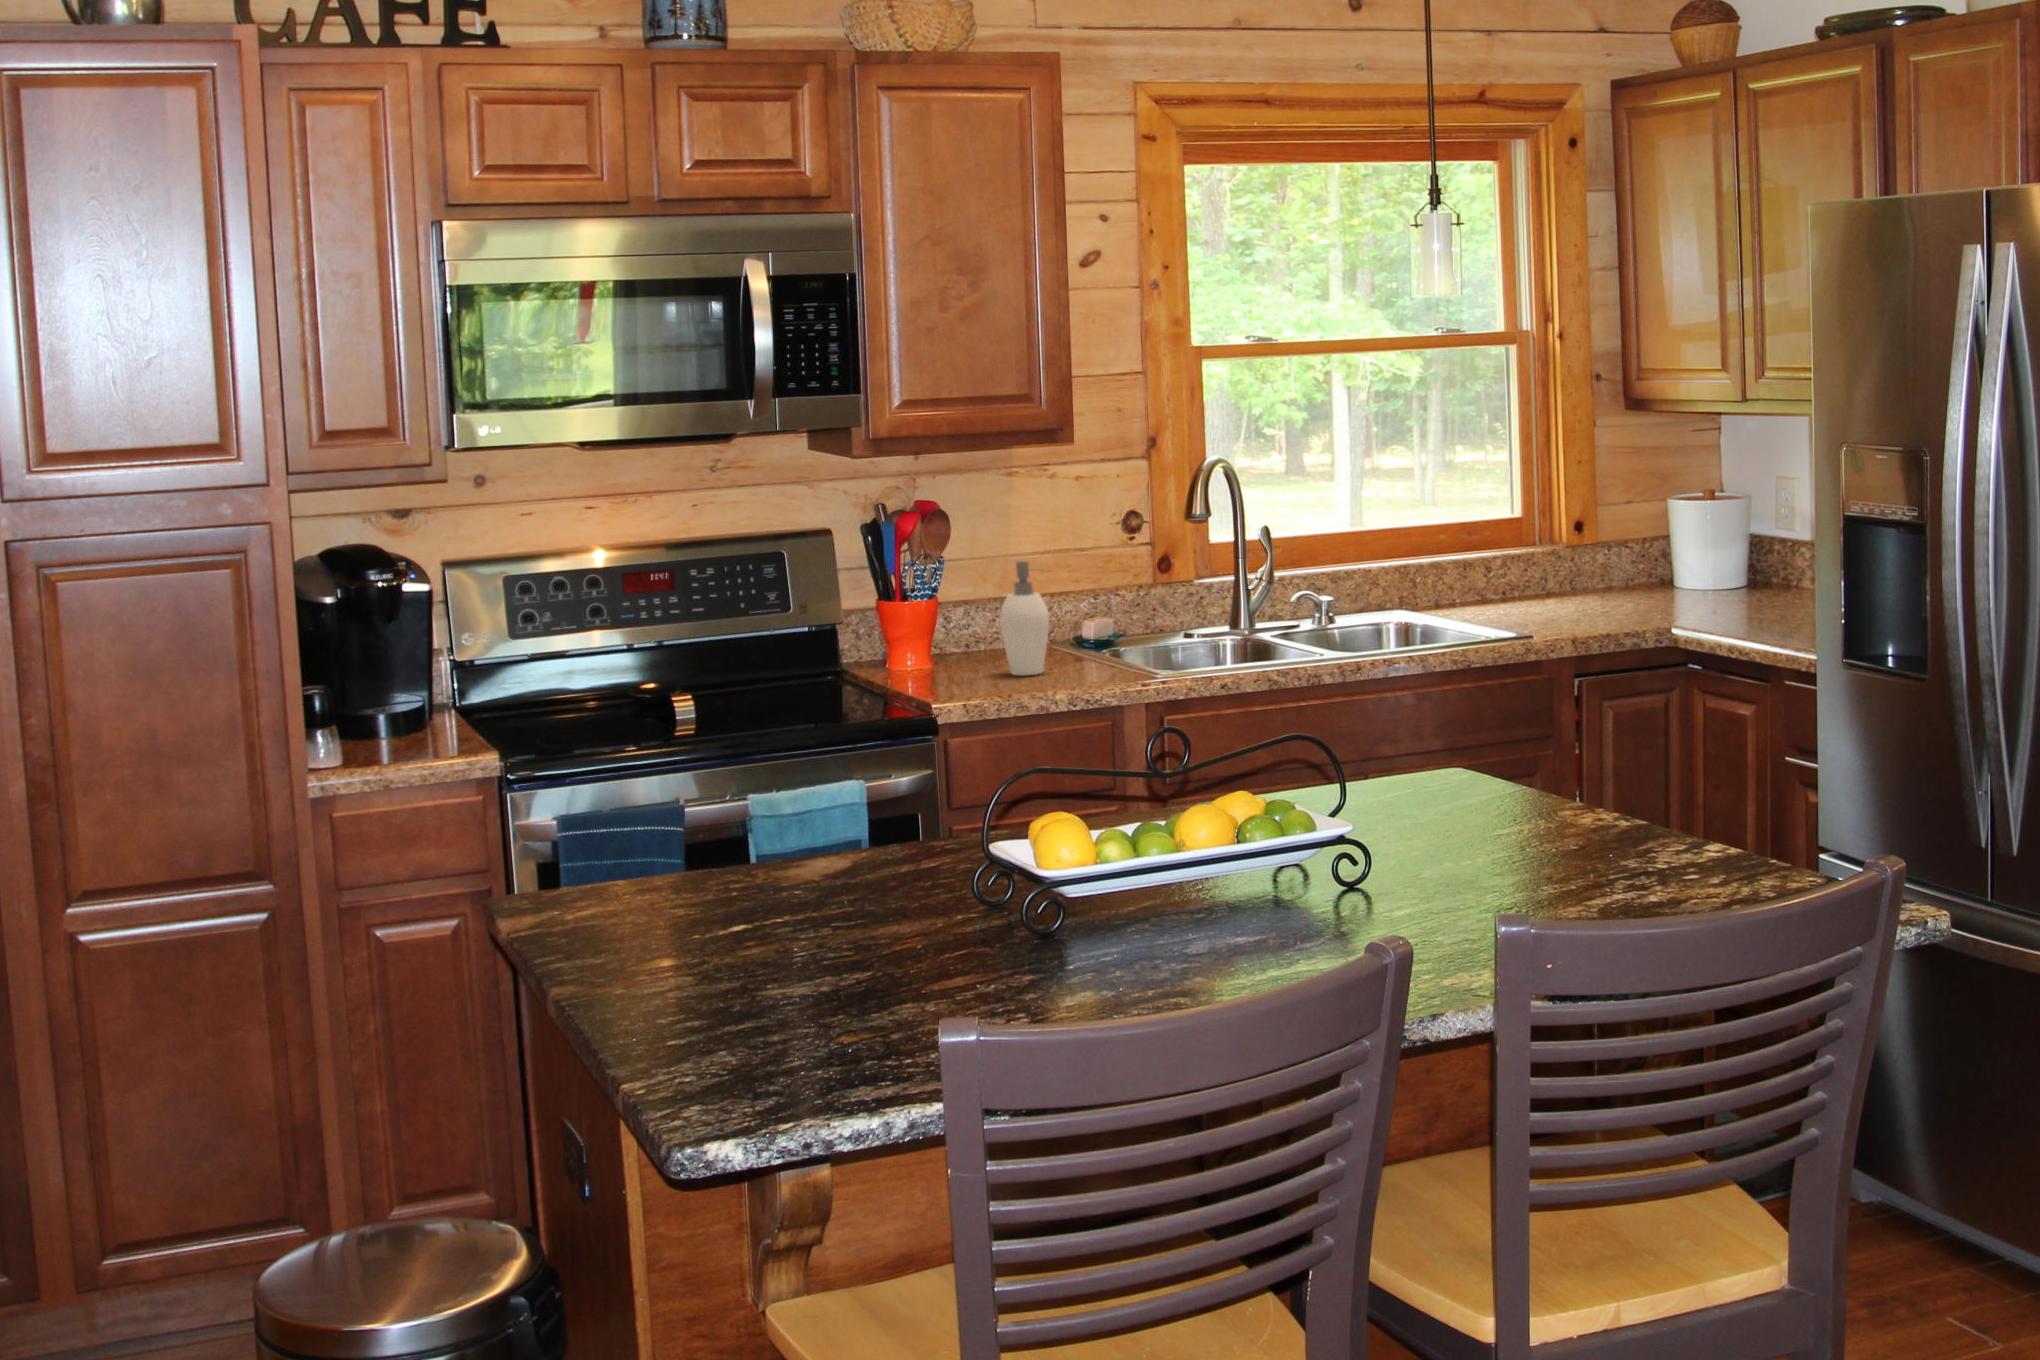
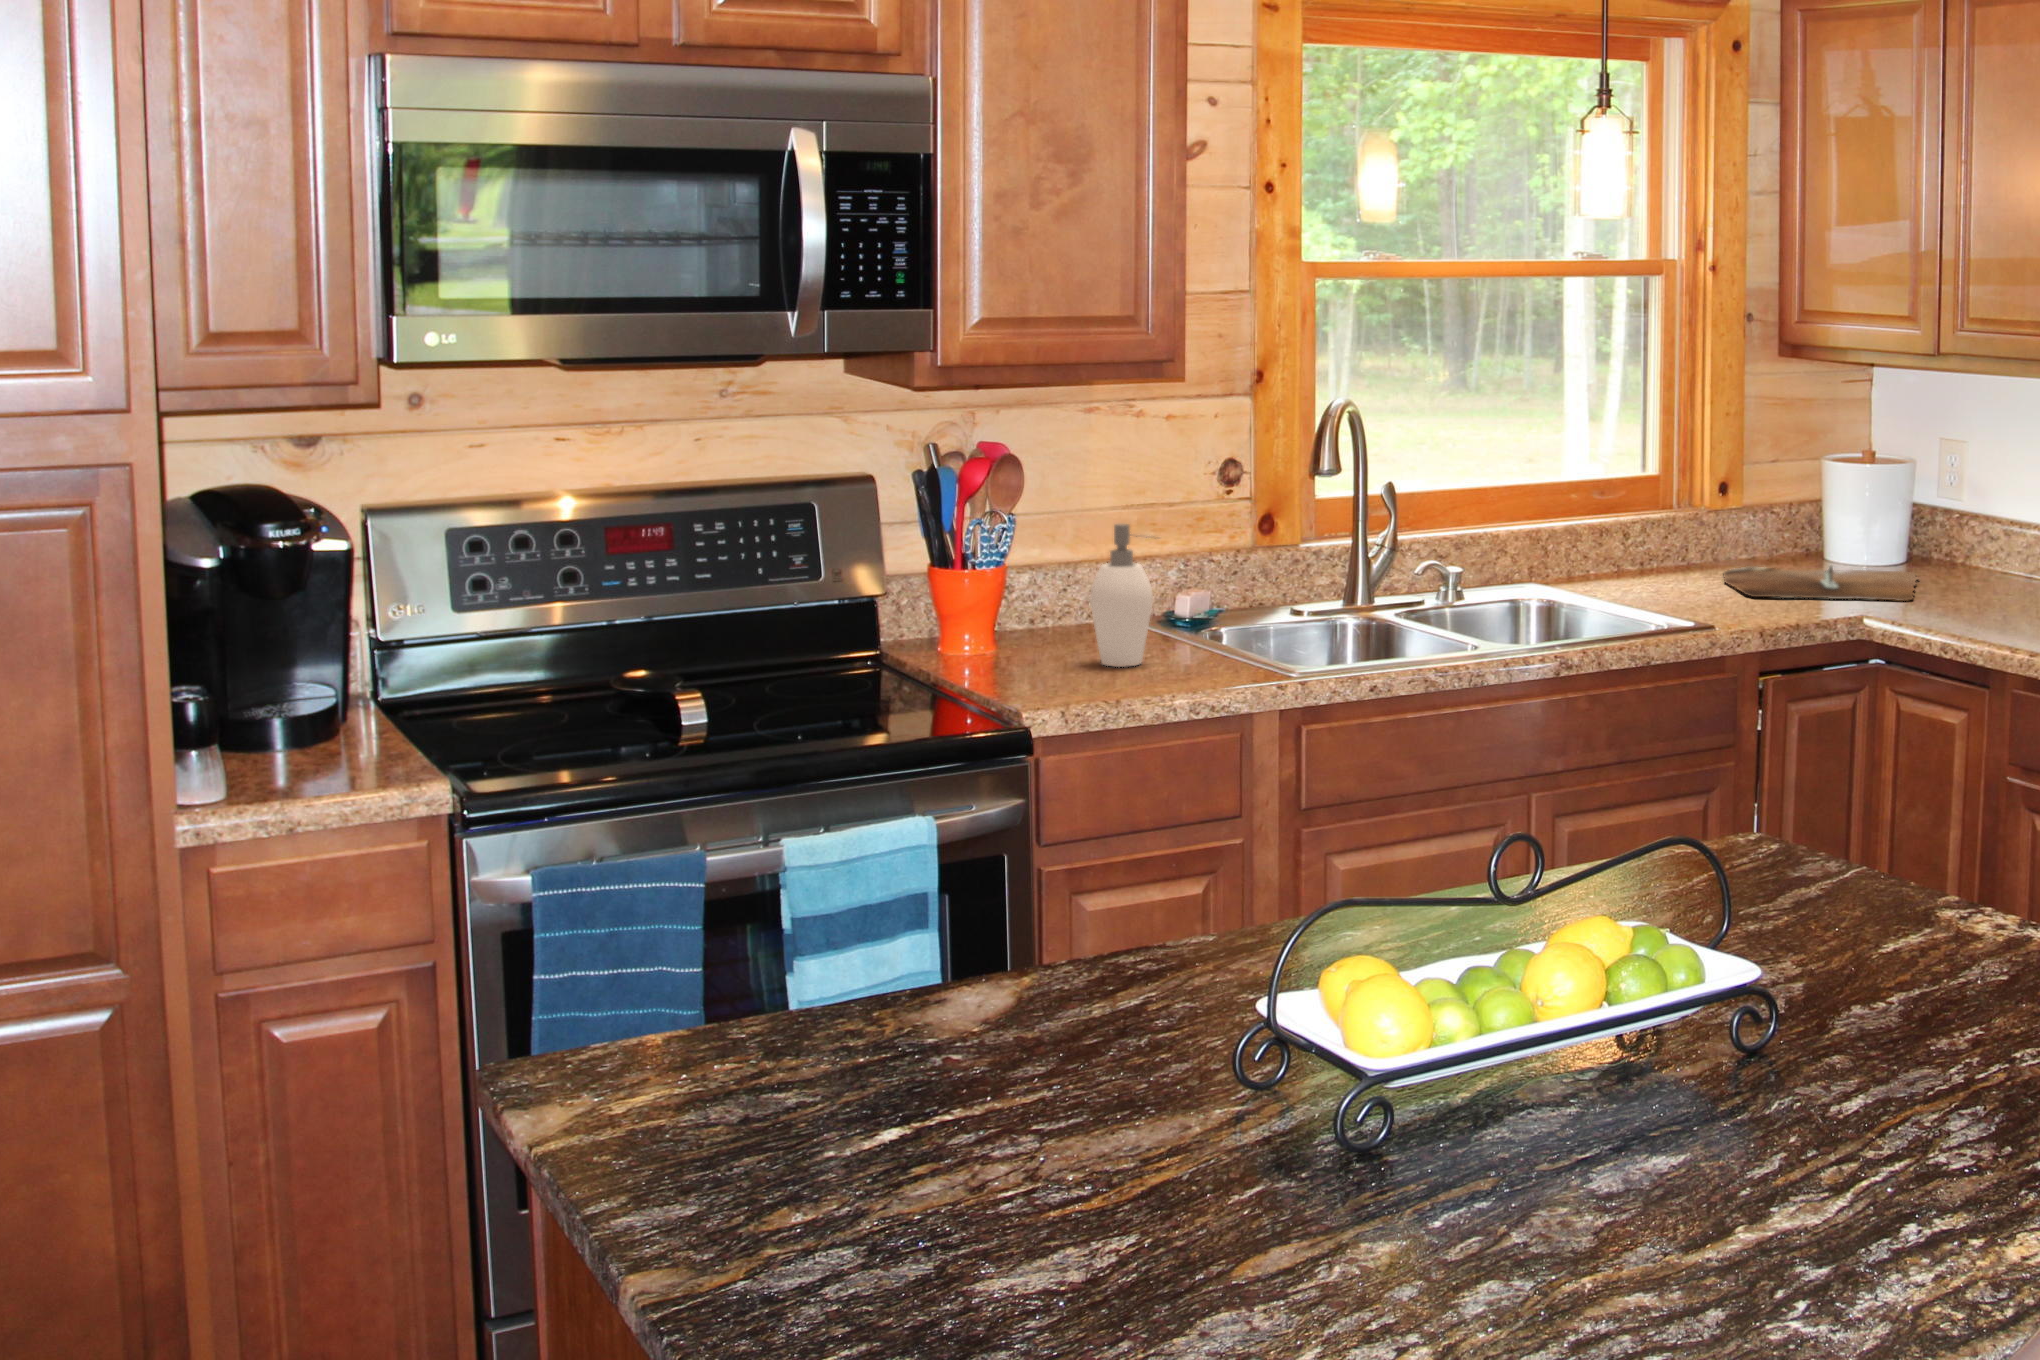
cutting board: none [1568,586,1745,615] -> present [1724,566,1918,601]

